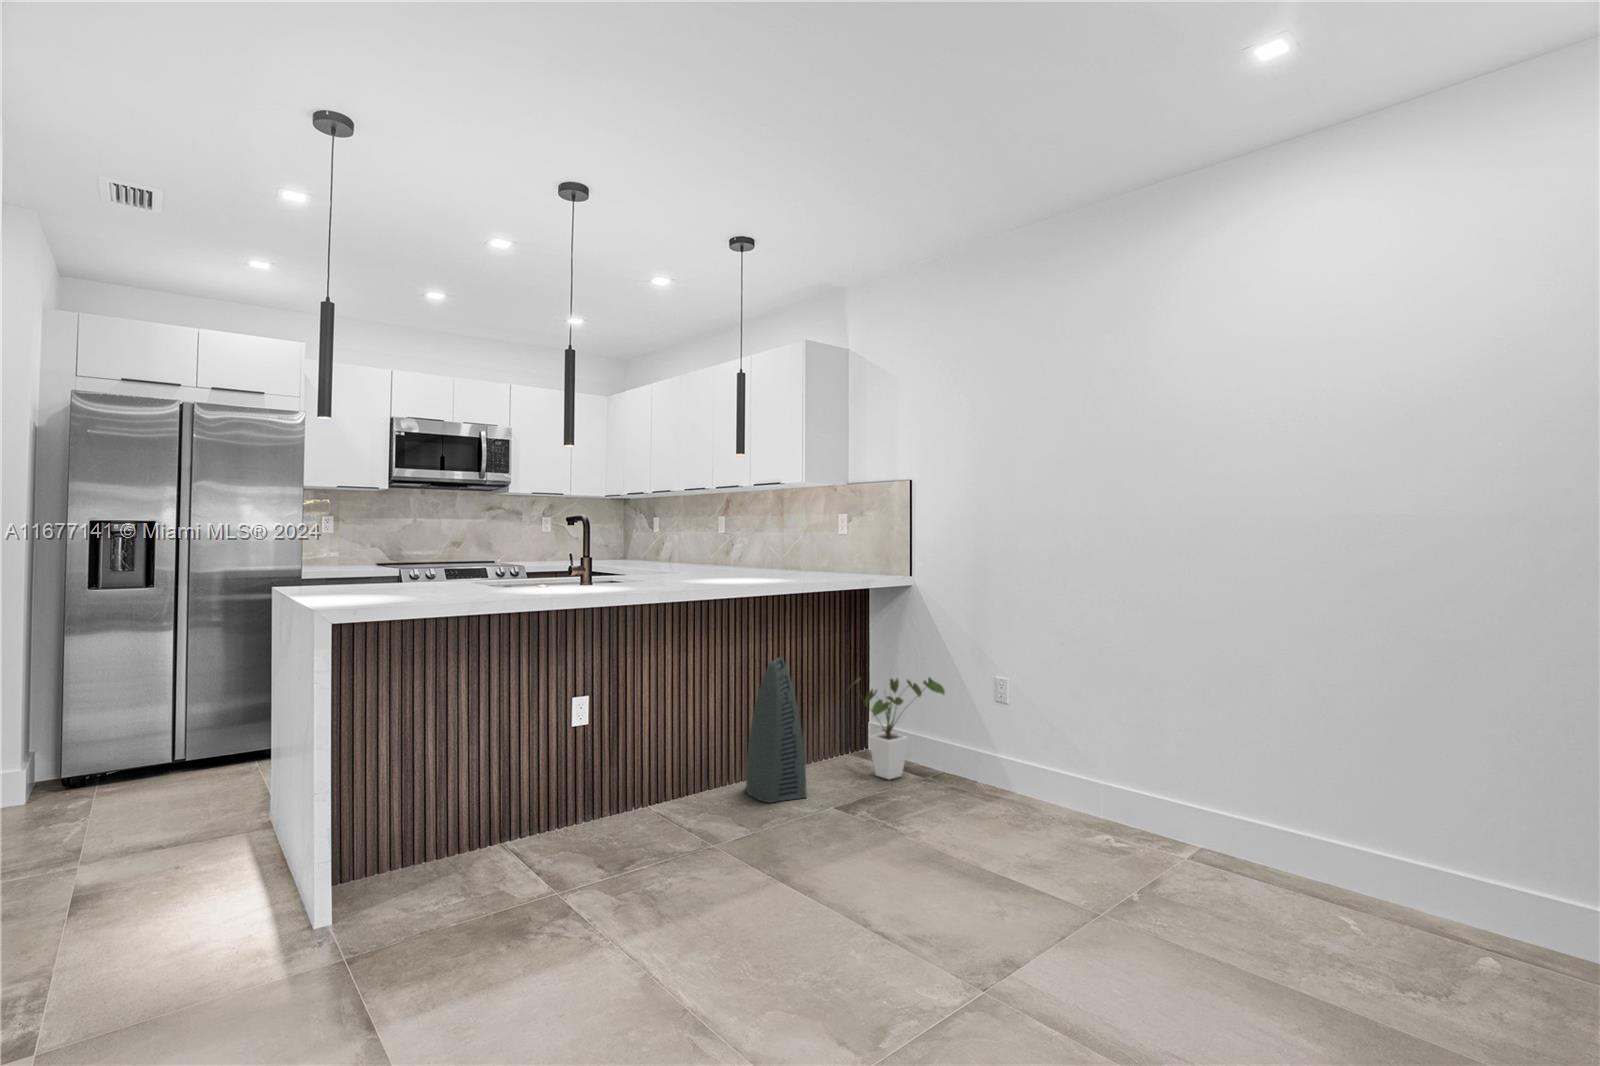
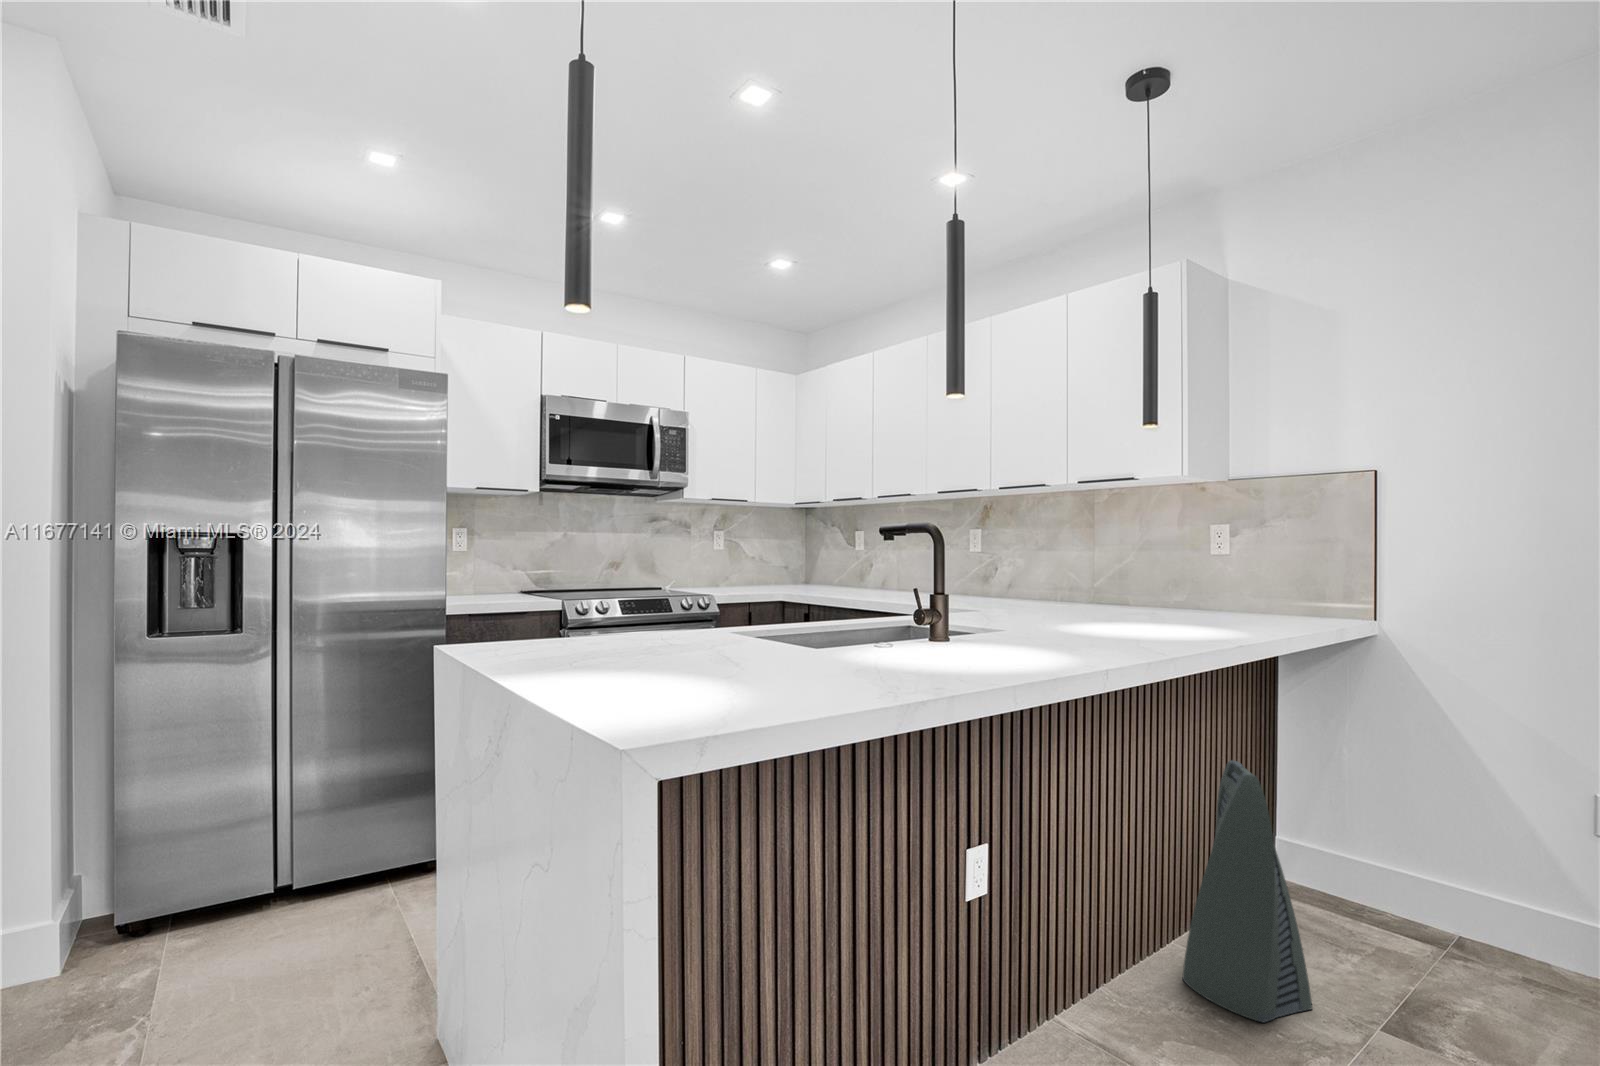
house plant: present [855,678,945,779] -> none [1326,788,1488,961]

